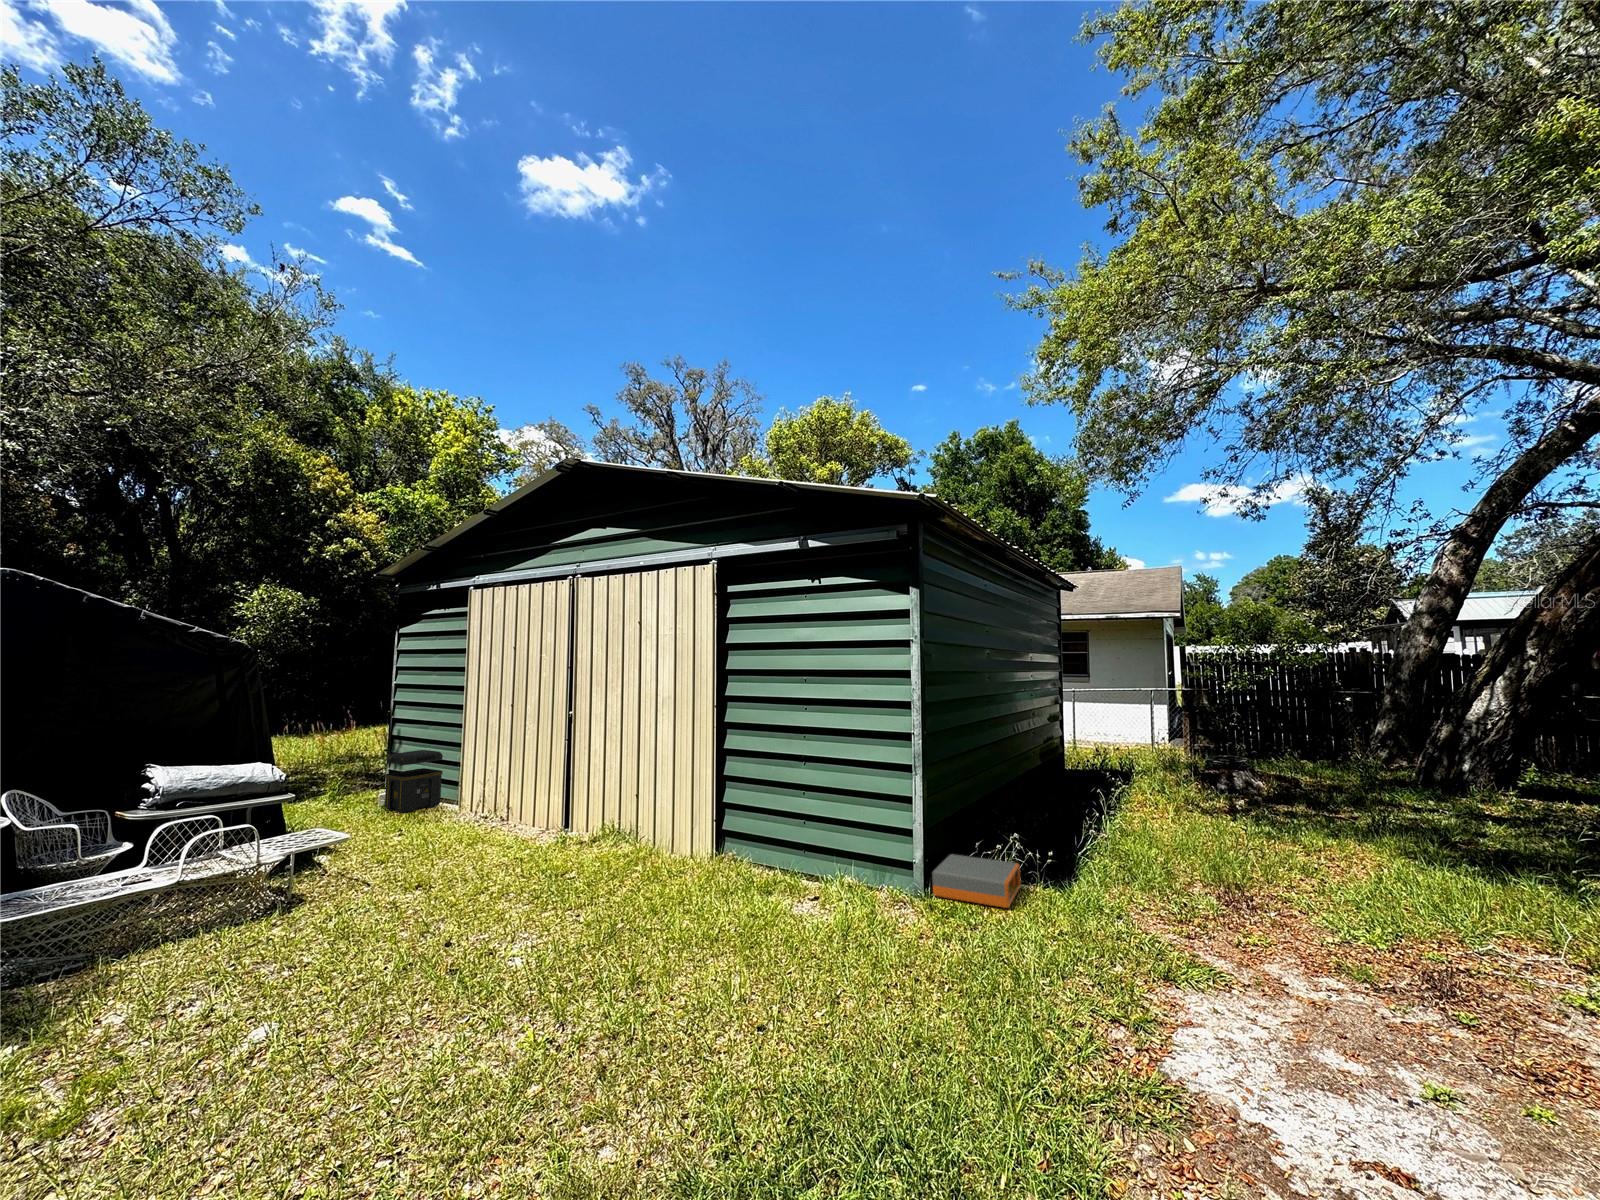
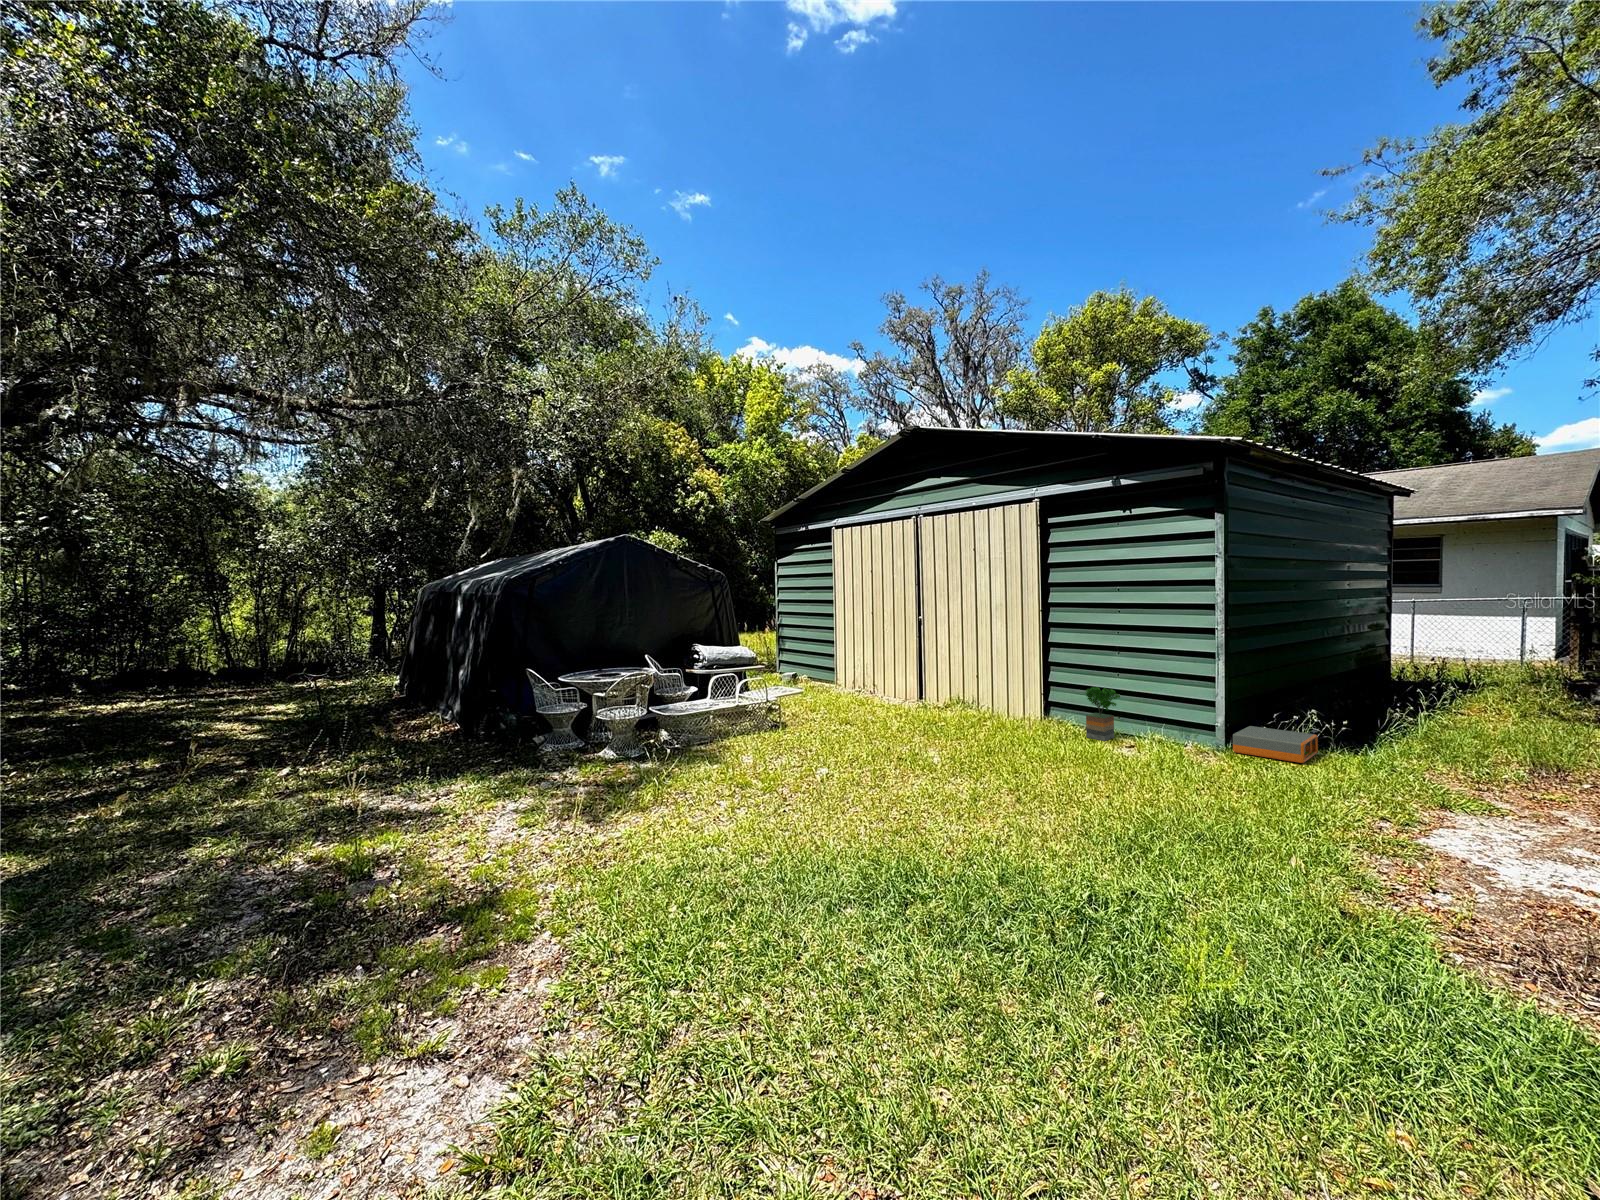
toolbox: present [385,750,443,813] -> none [786,643,821,684]
potted tree: none [761,812,806,891] -> present [1086,687,1119,741]

